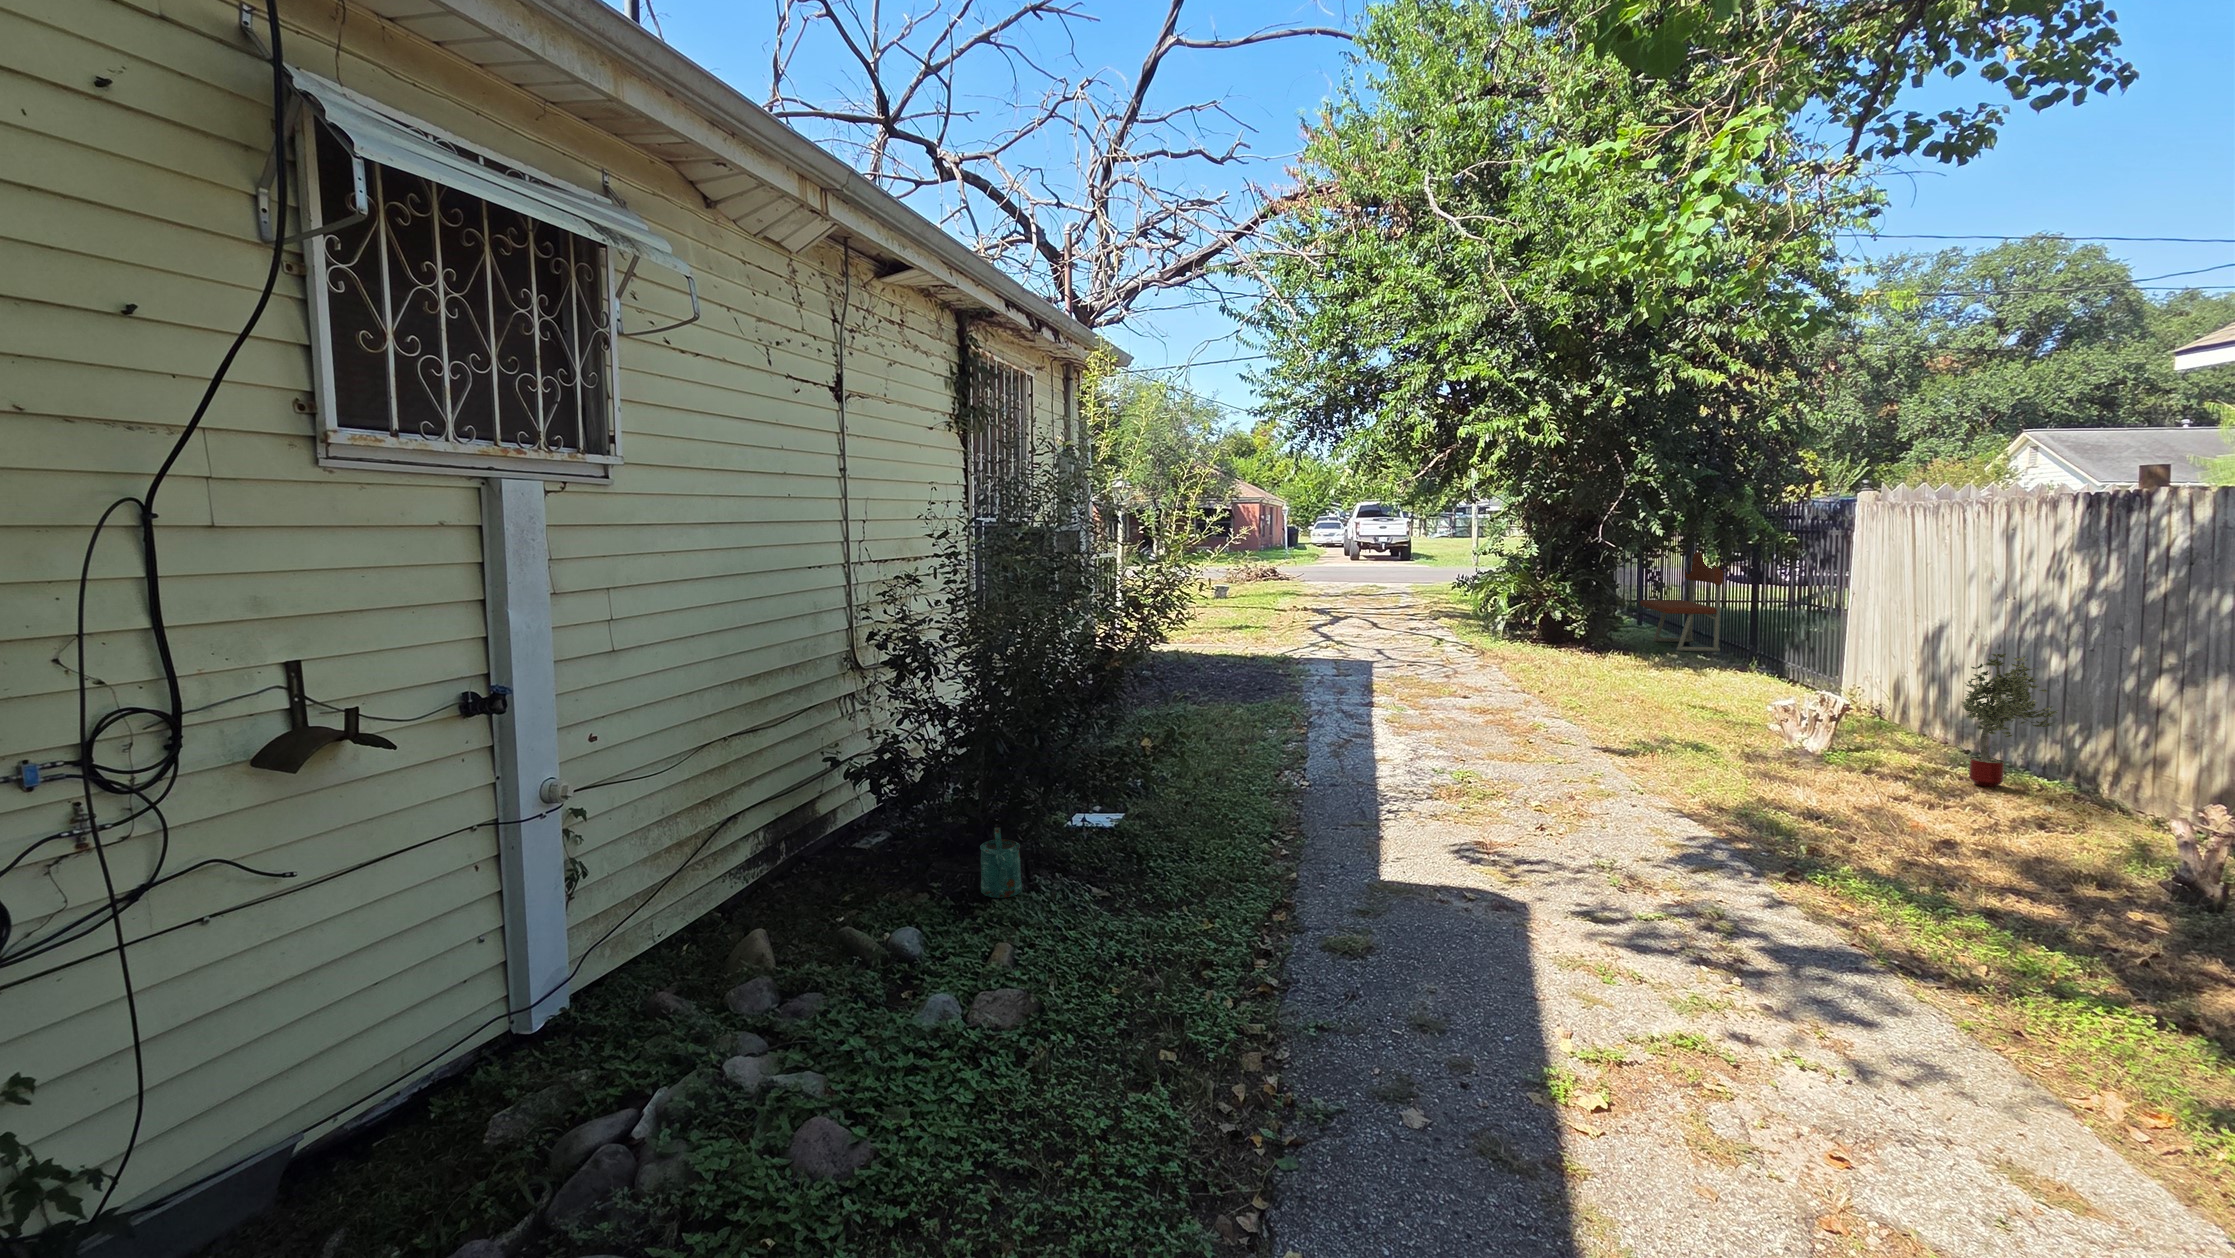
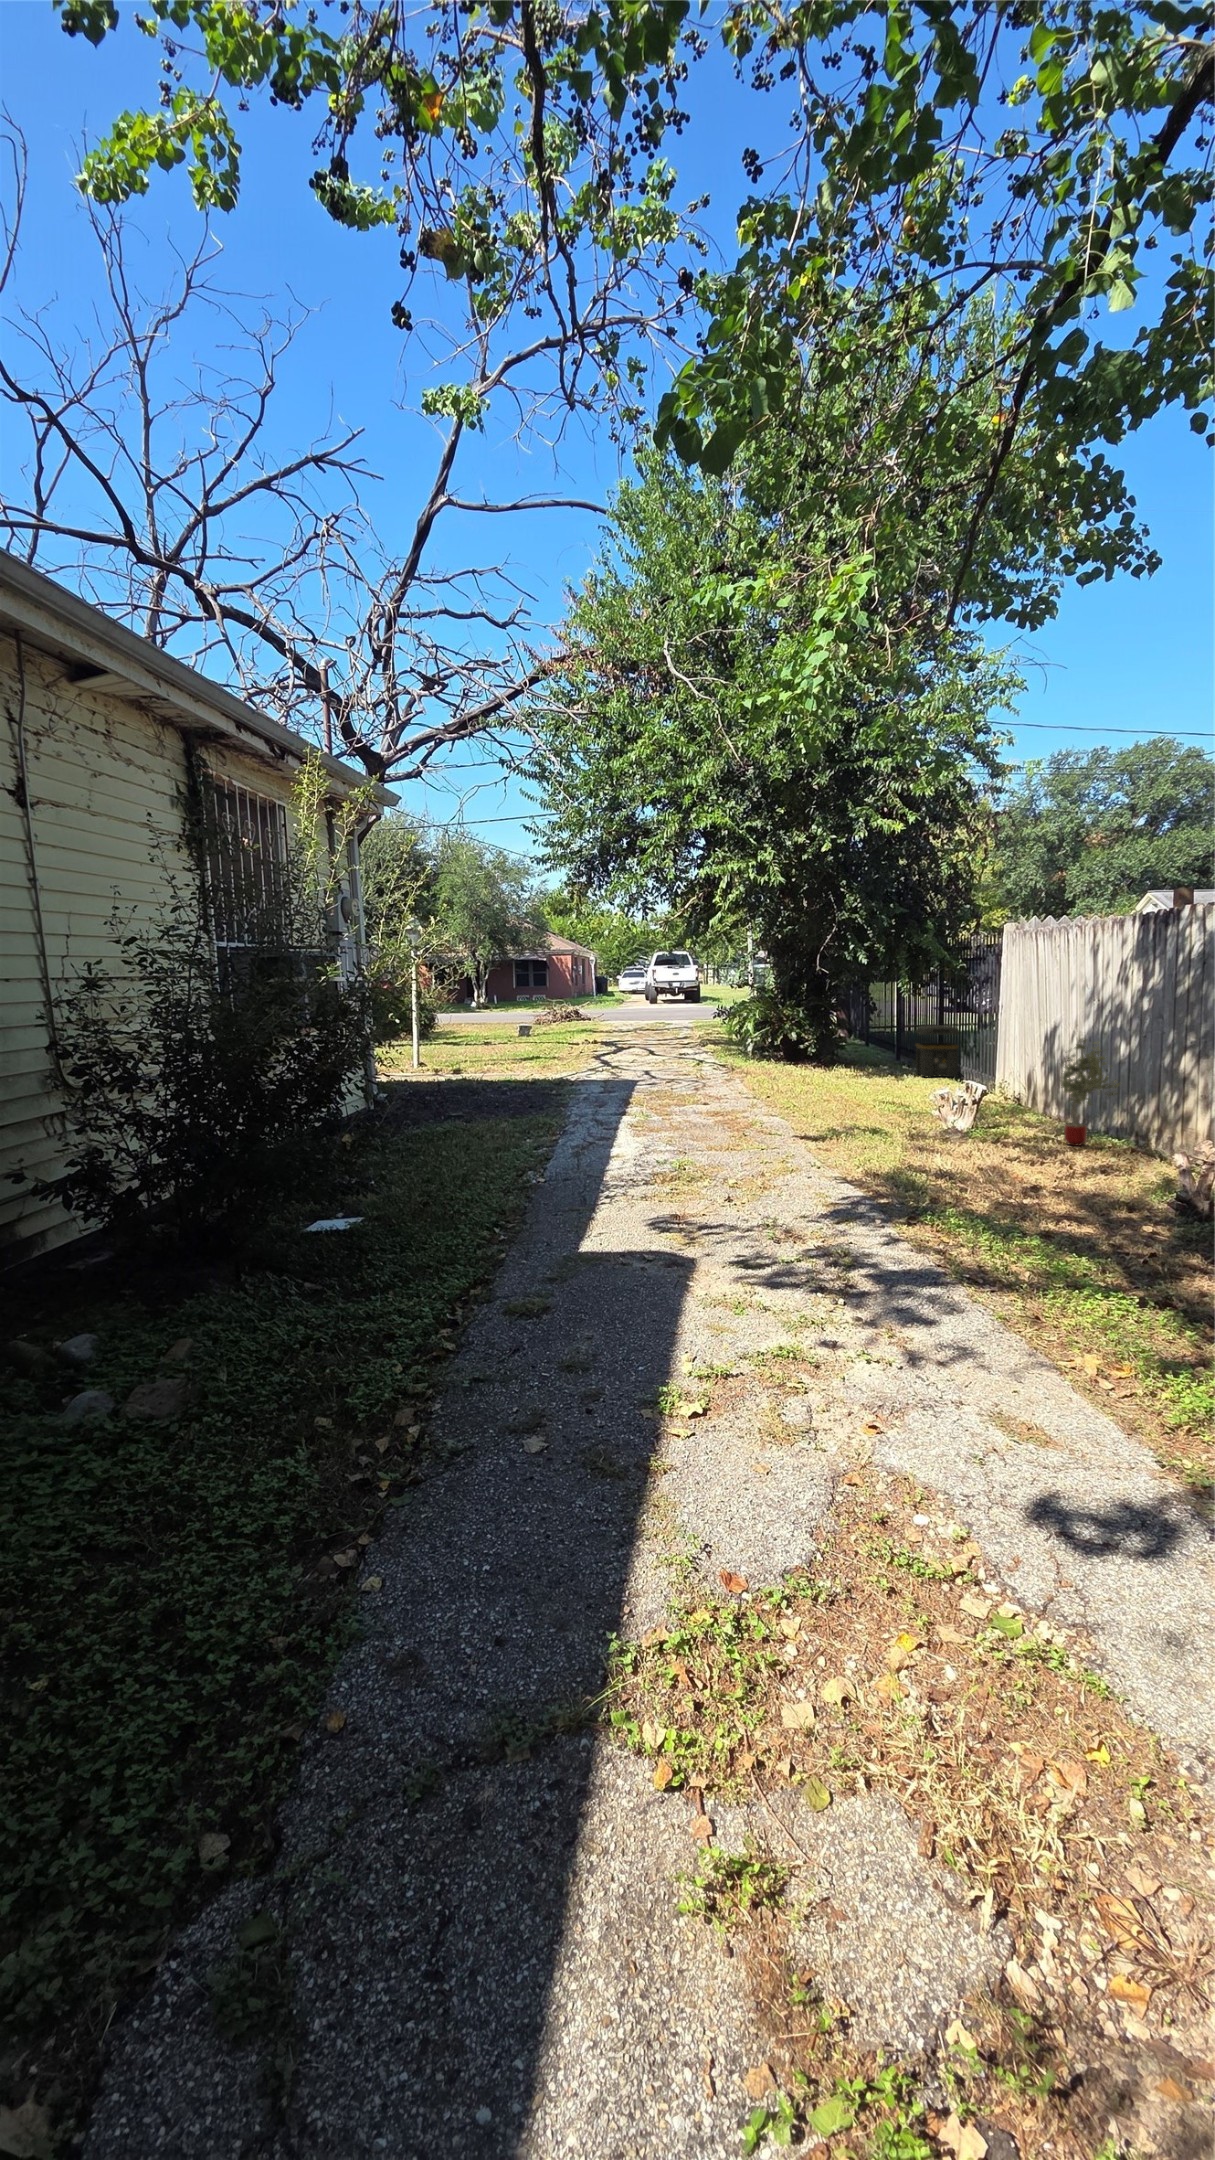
bench: present [1640,552,1724,652] -> none [858,980,917,1061]
toolbox: none [1727,612,1789,678] -> present [916,1025,959,1077]
watering can: present [980,828,1022,898] -> none [175,1221,222,1288]

